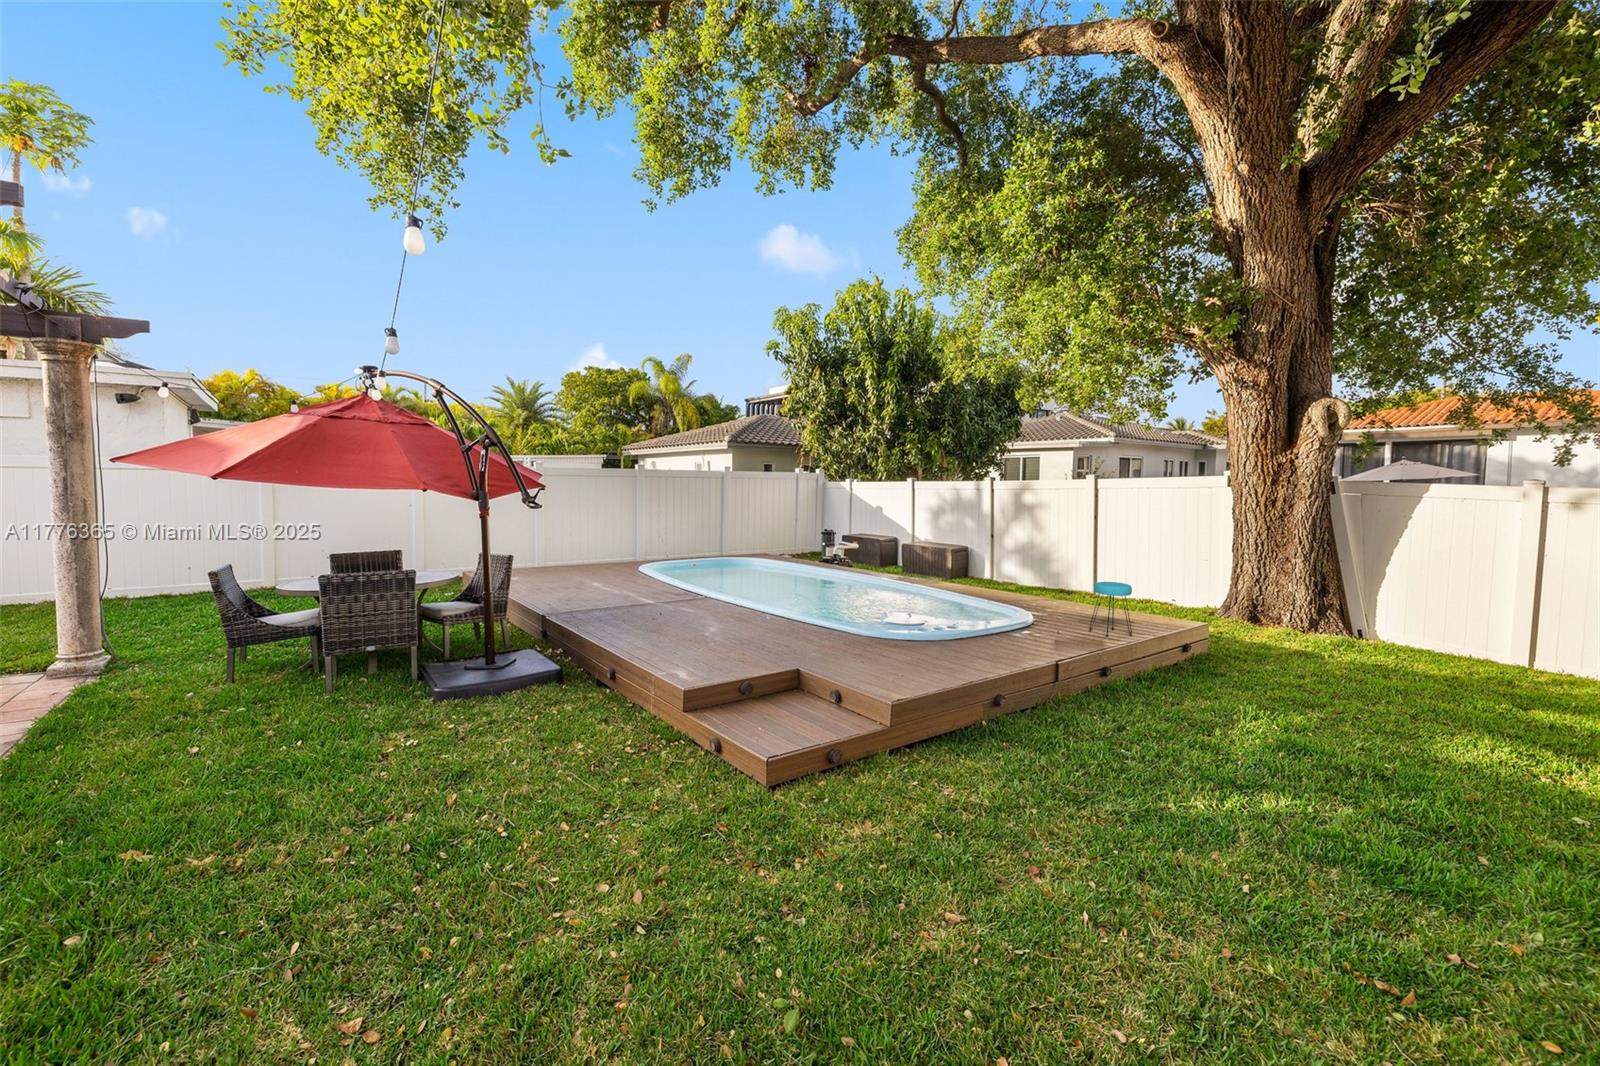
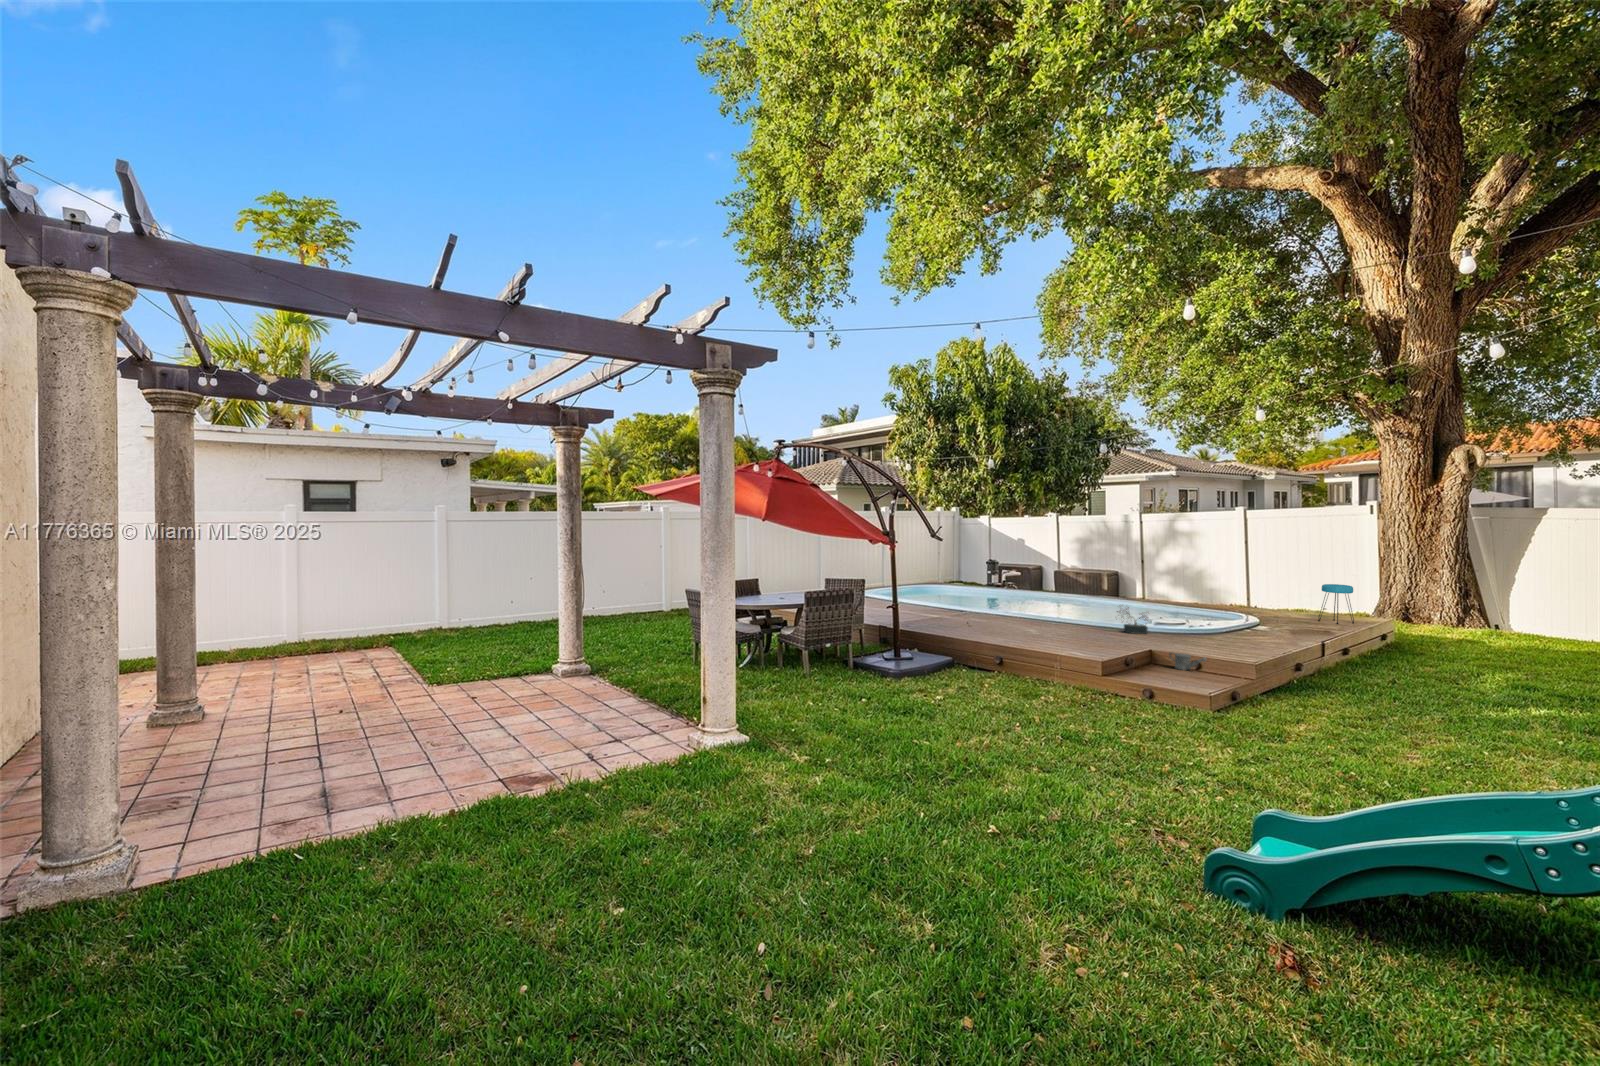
decorative plant: none [763,613,808,656] -> present [1117,606,1148,634]
watering can: none [757,696,783,727] -> present [1169,653,1207,670]

